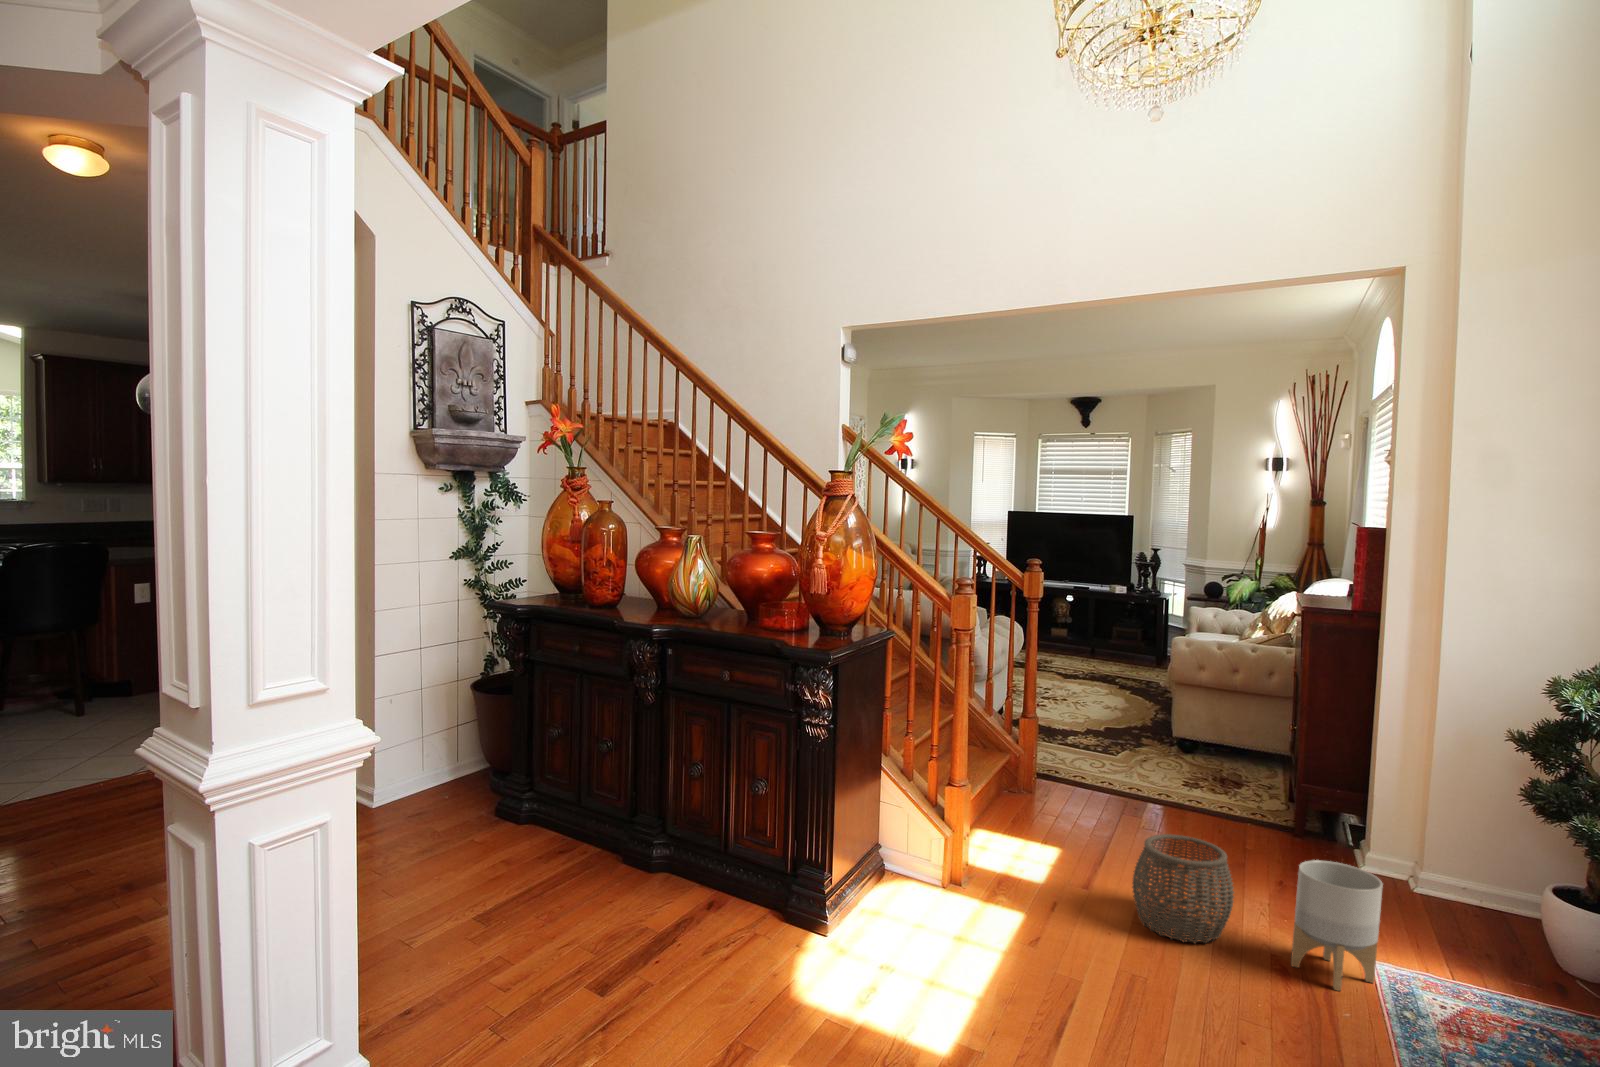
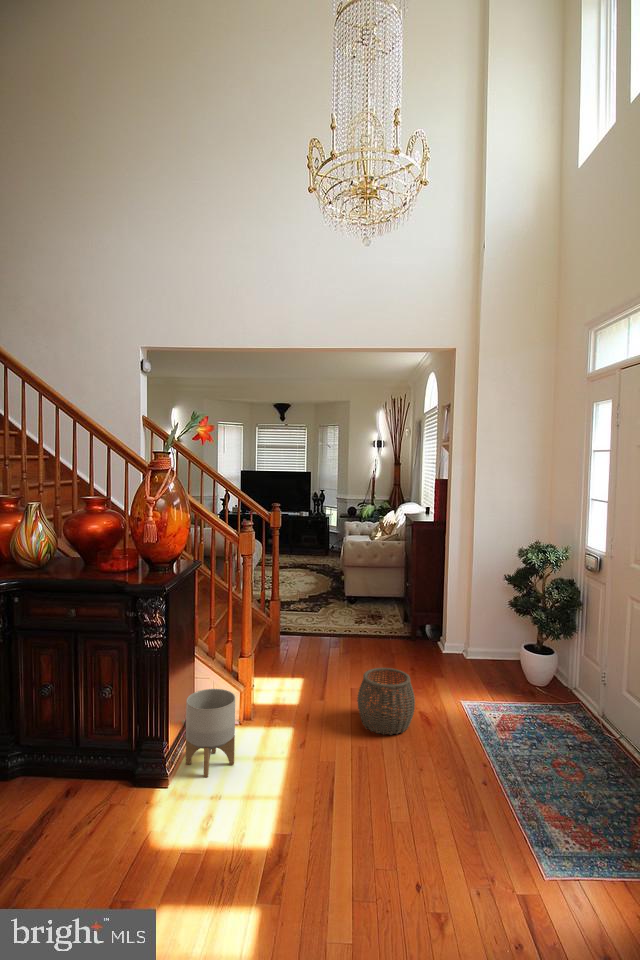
planter: present [1291,860,1383,991] -> present [186,689,235,777]

